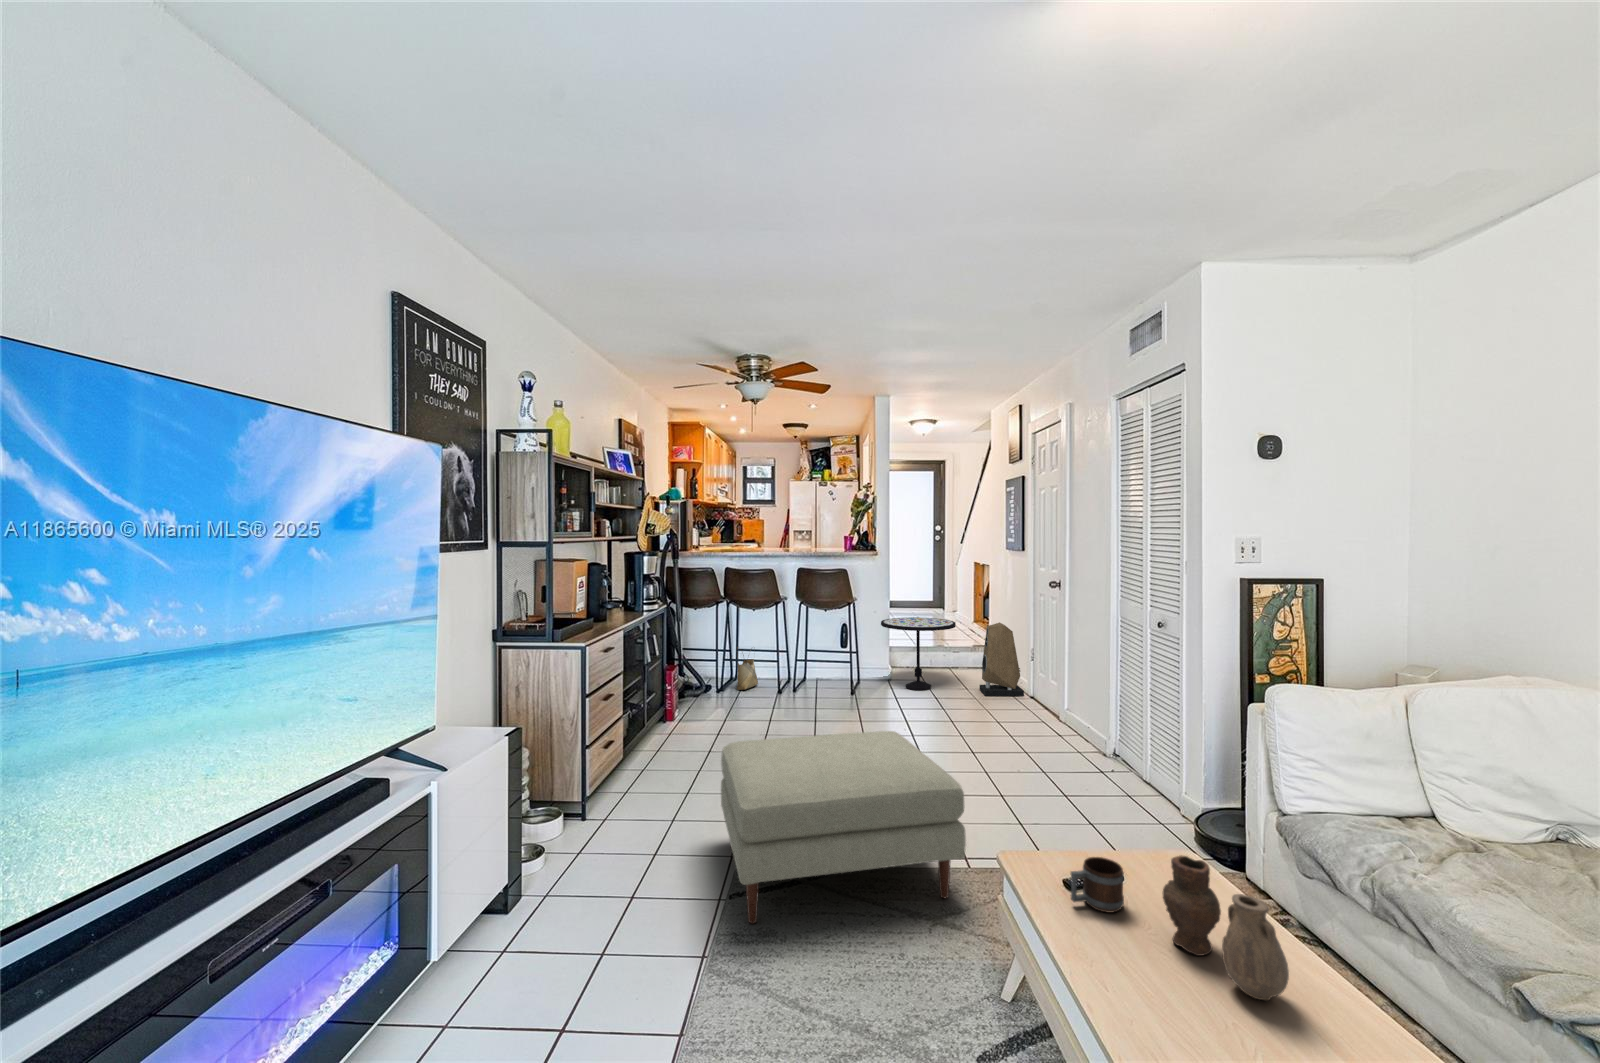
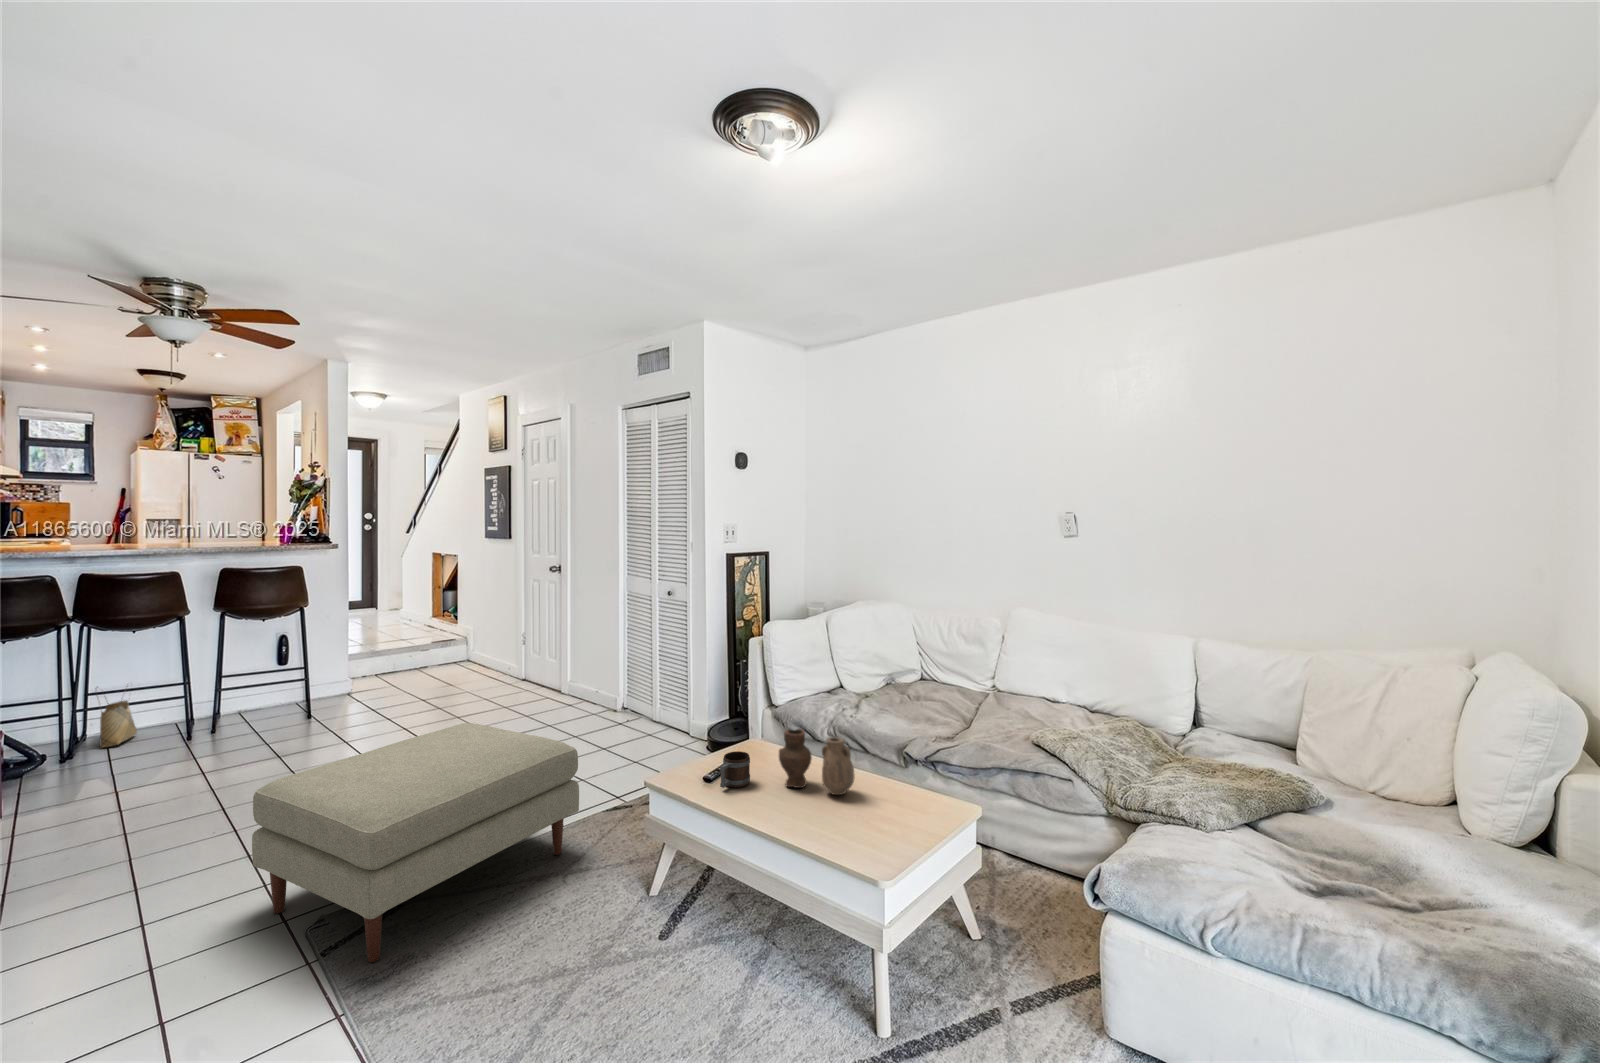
side table: present [881,617,956,690] -> none [340,615,436,696]
speaker: present [979,622,1024,696] -> none [462,611,511,686]

